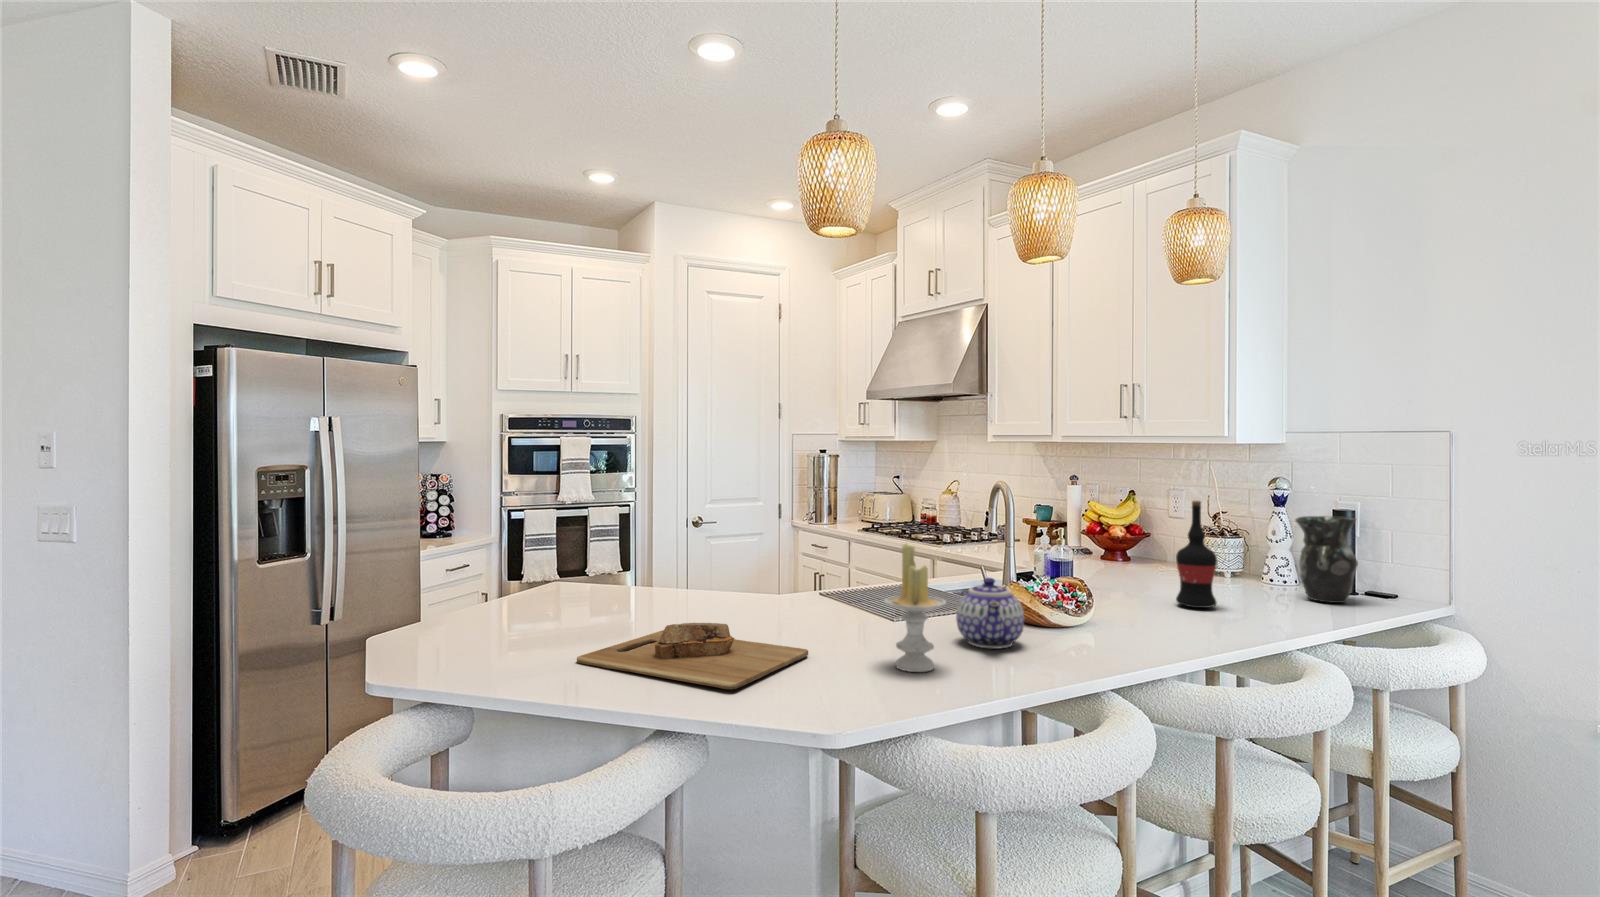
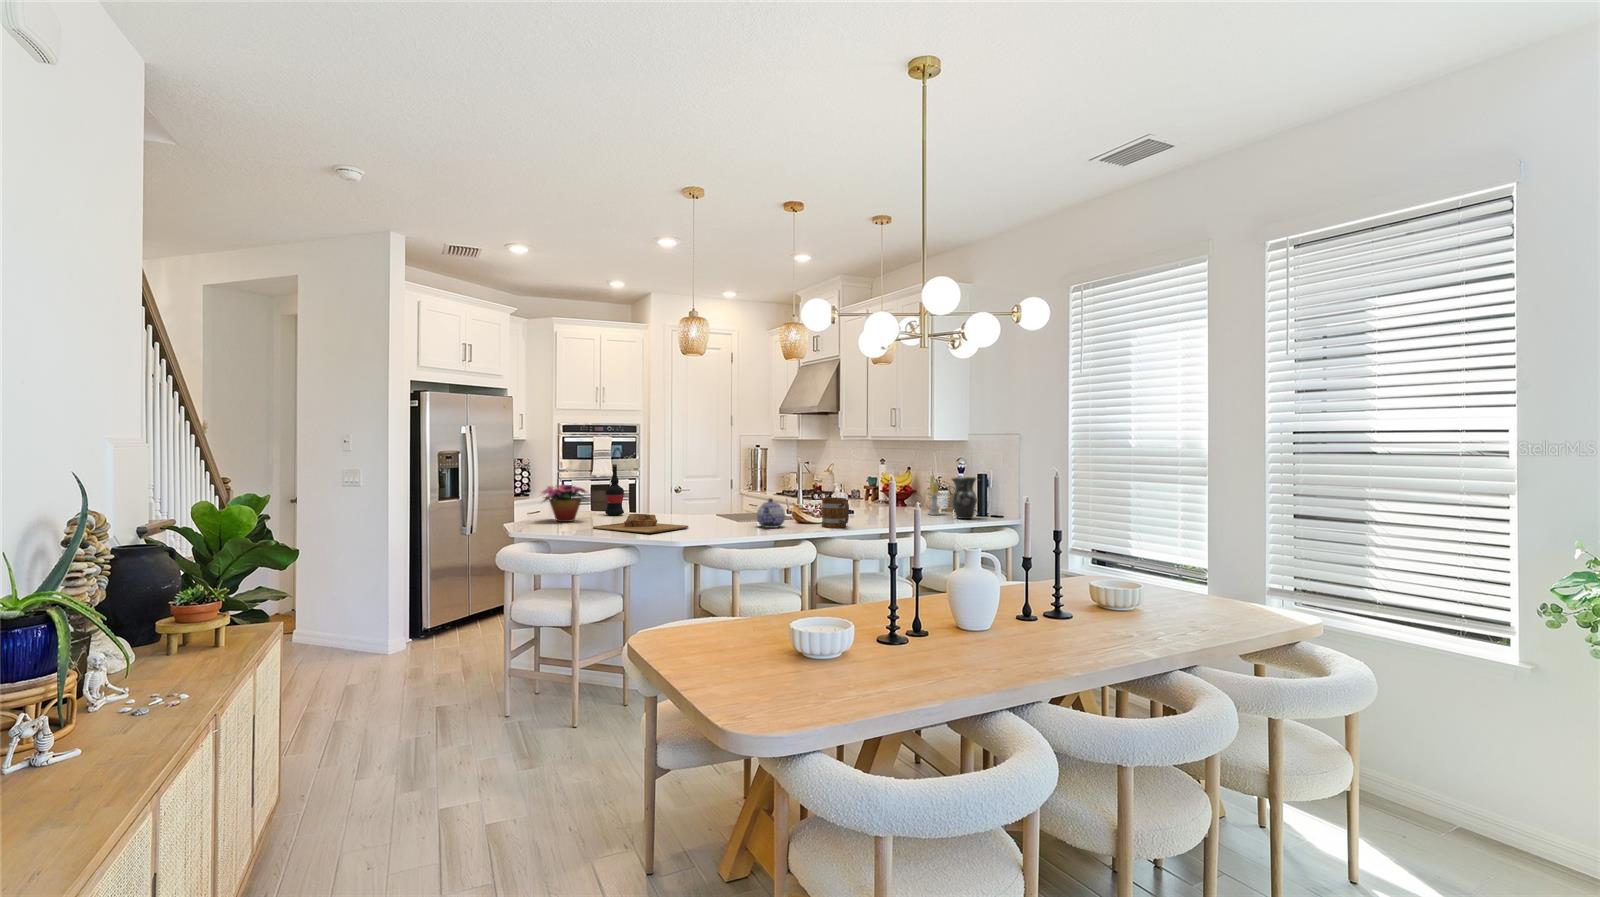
wine bottle: present [1176,501,1217,608] -> present [605,464,624,515]
flower arrangement: none [443,541,578,633] -> present [541,485,587,522]
candle: present [884,544,946,672] -> present [926,475,944,515]
mug: none [1095,571,1178,645] -> present [822,498,849,528]

